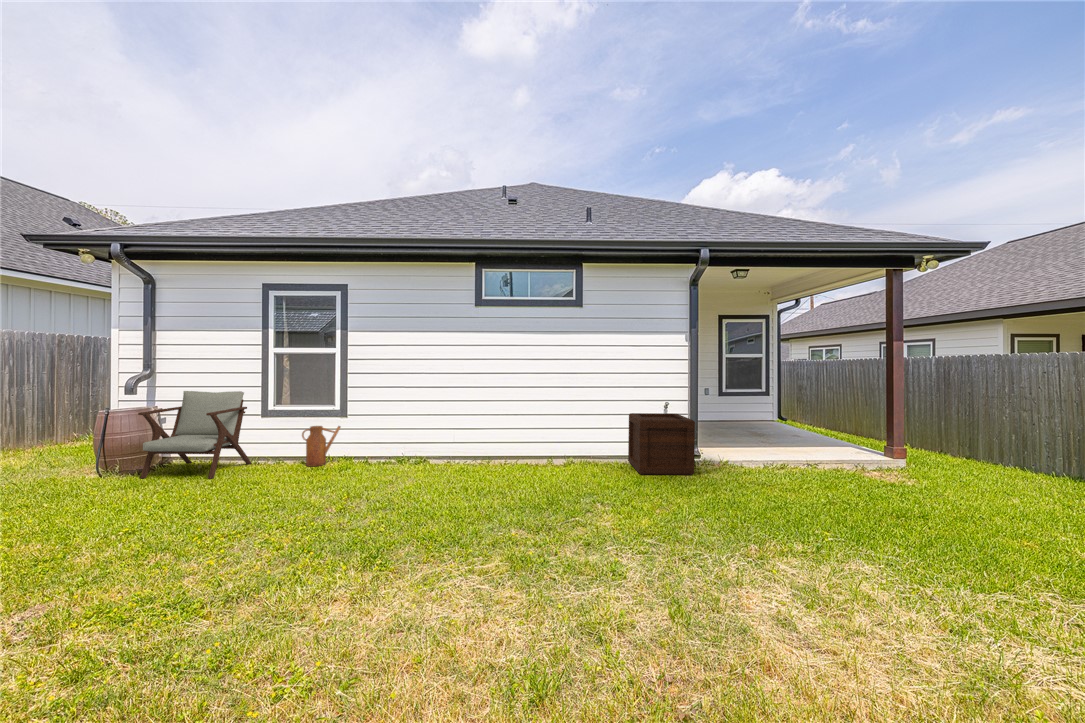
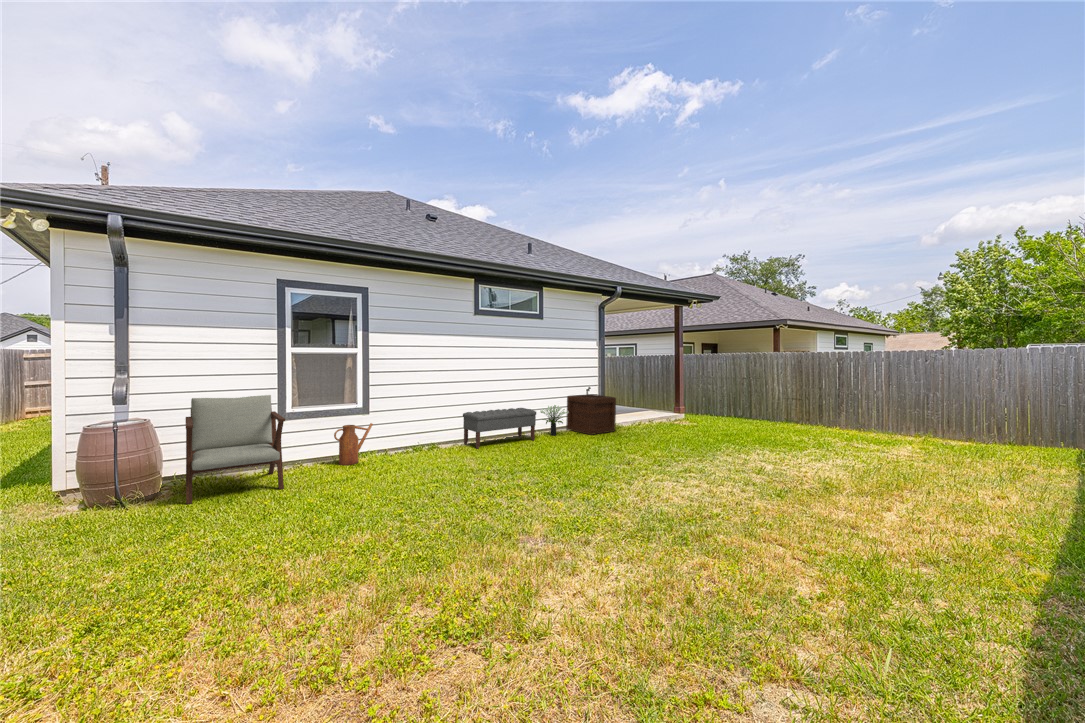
bench: none [452,424,546,470] -> present [463,408,536,449]
potted plant: none [570,424,609,468] -> present [540,405,568,436]

